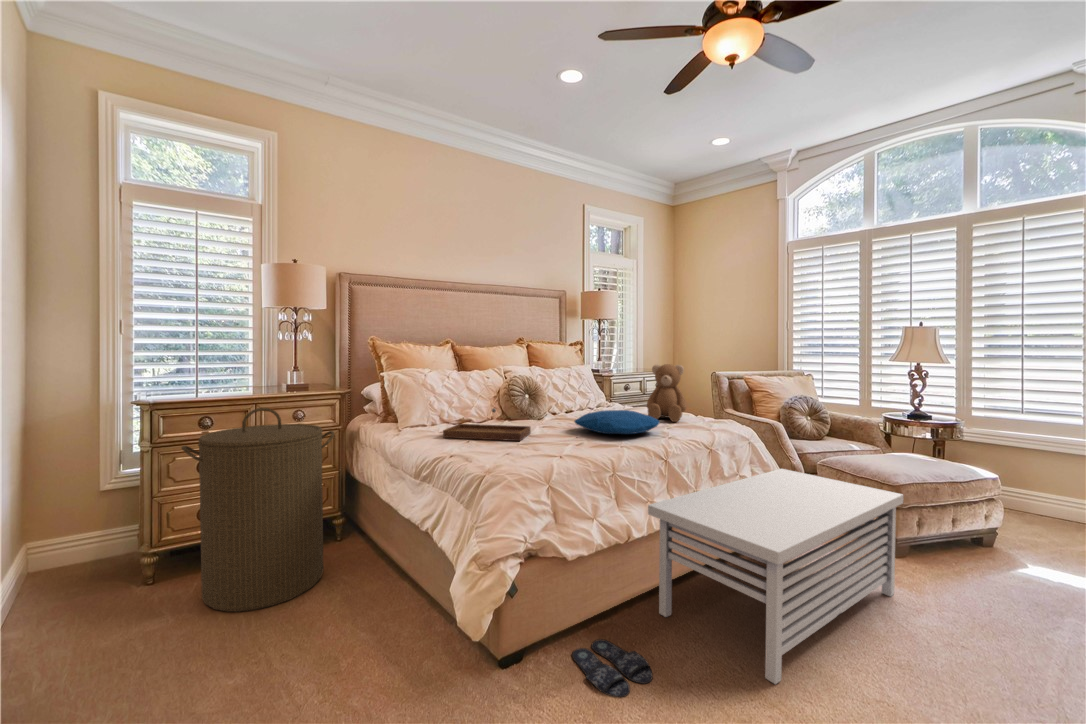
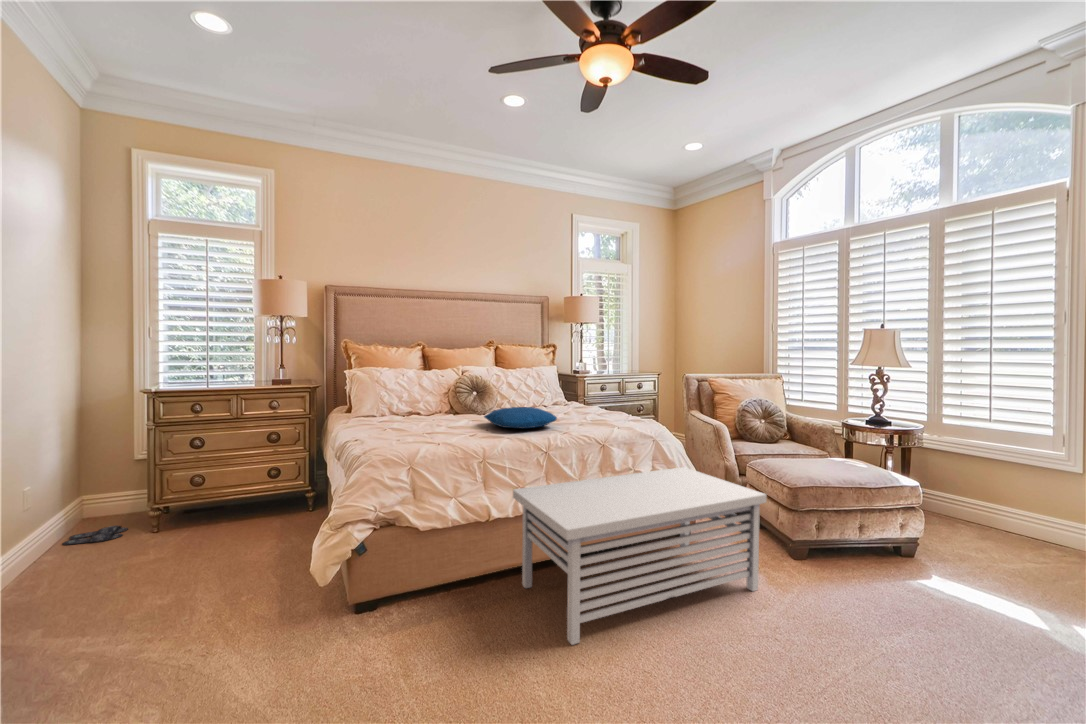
teddy bear: present [647,364,687,422] -> none [568,366,607,420]
laundry hamper: present [181,408,334,612] -> none [168,397,293,555]
tray: present [443,408,531,441] -> none [368,402,445,431]
slippers: present [572,639,652,697] -> present [62,526,128,545]

